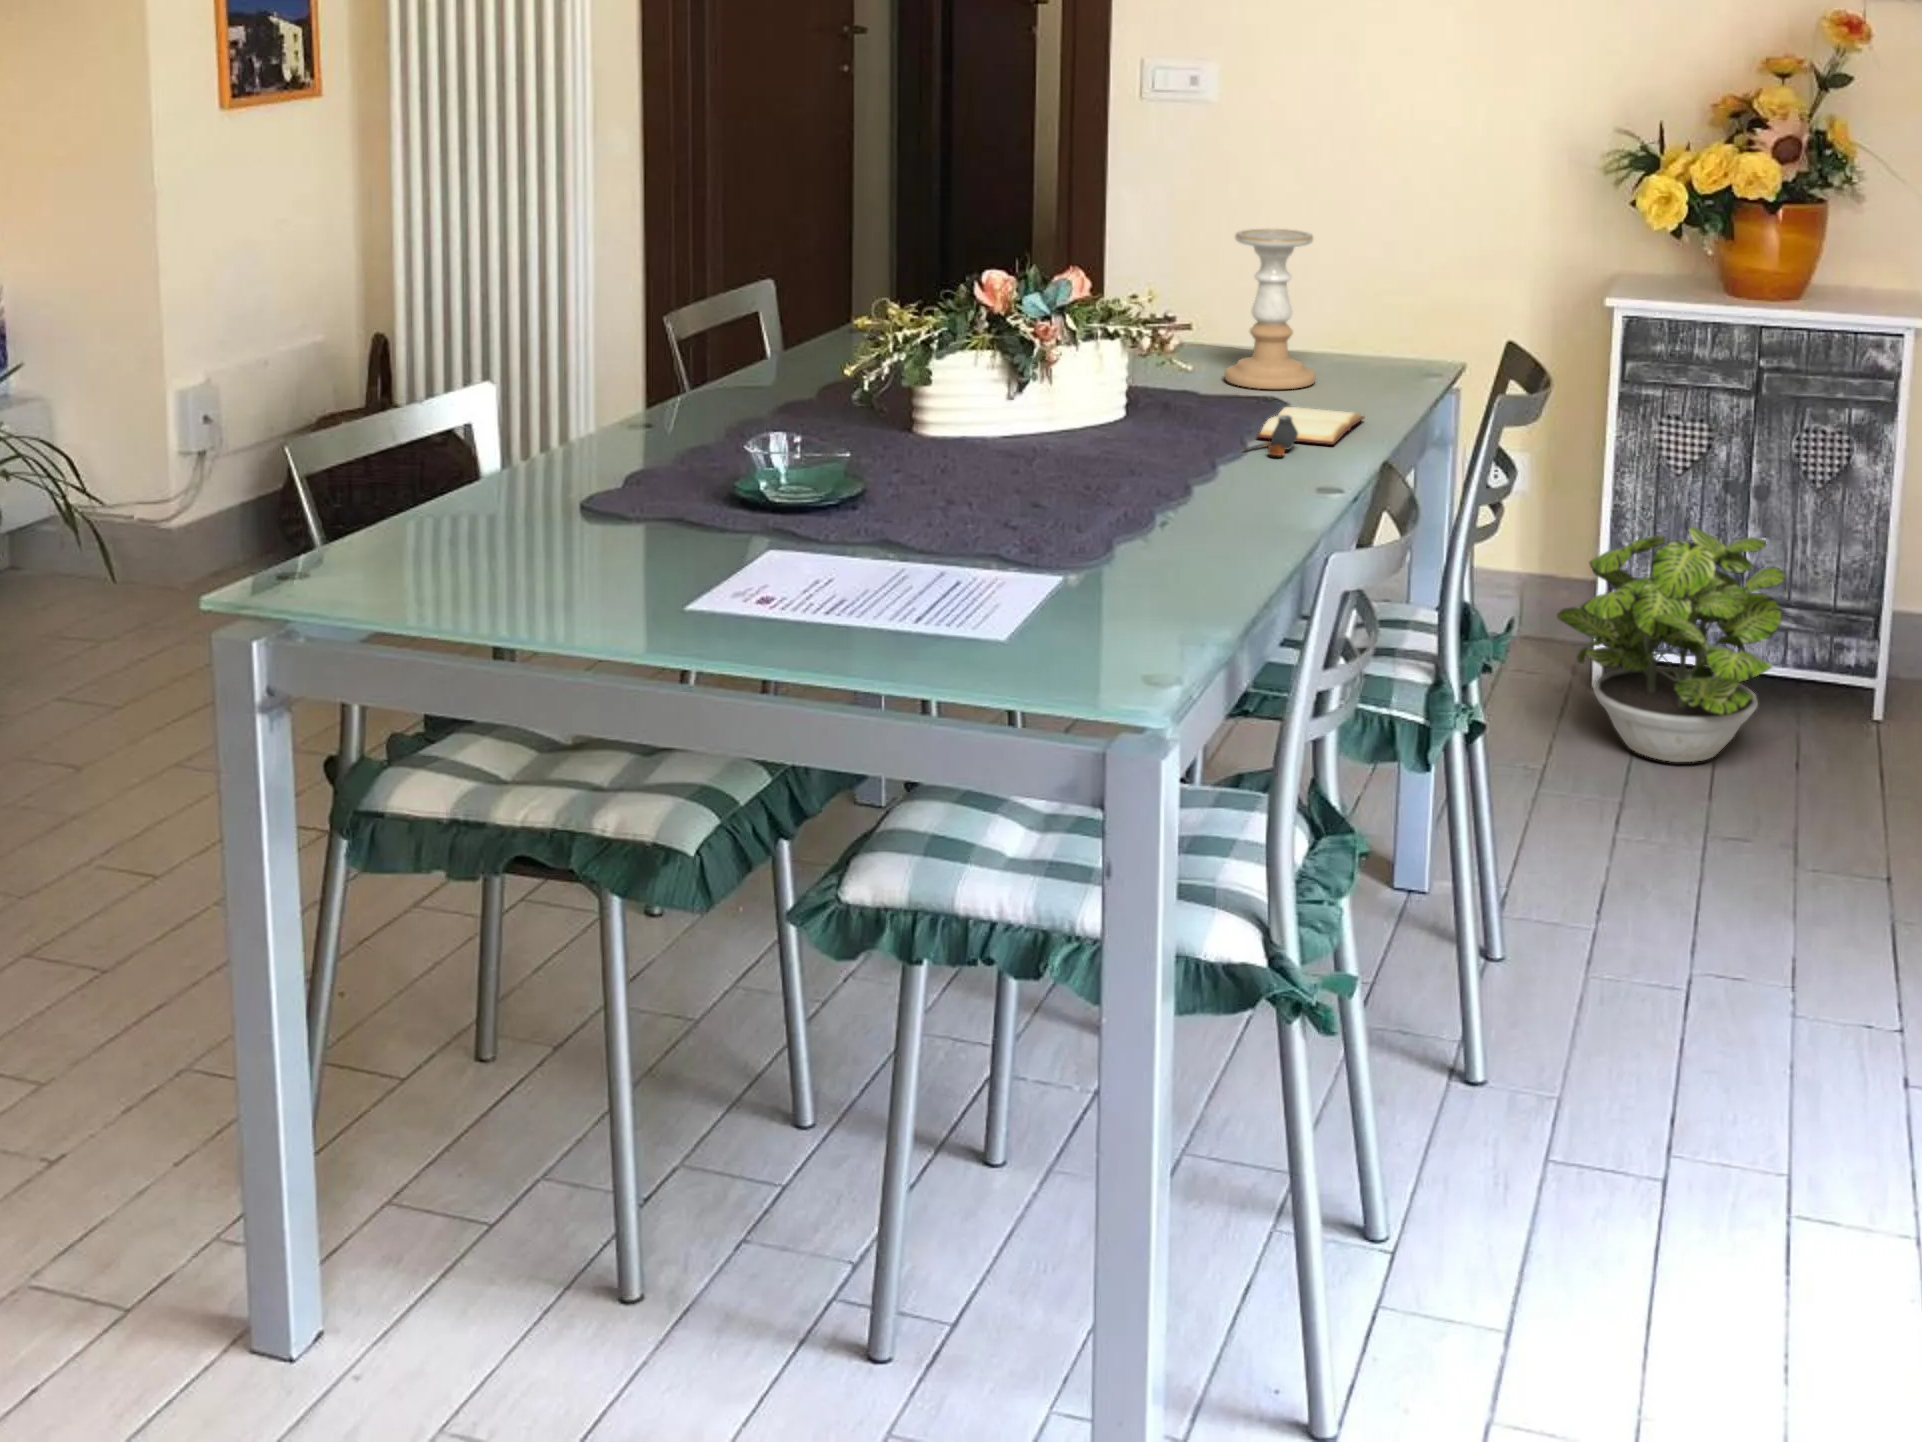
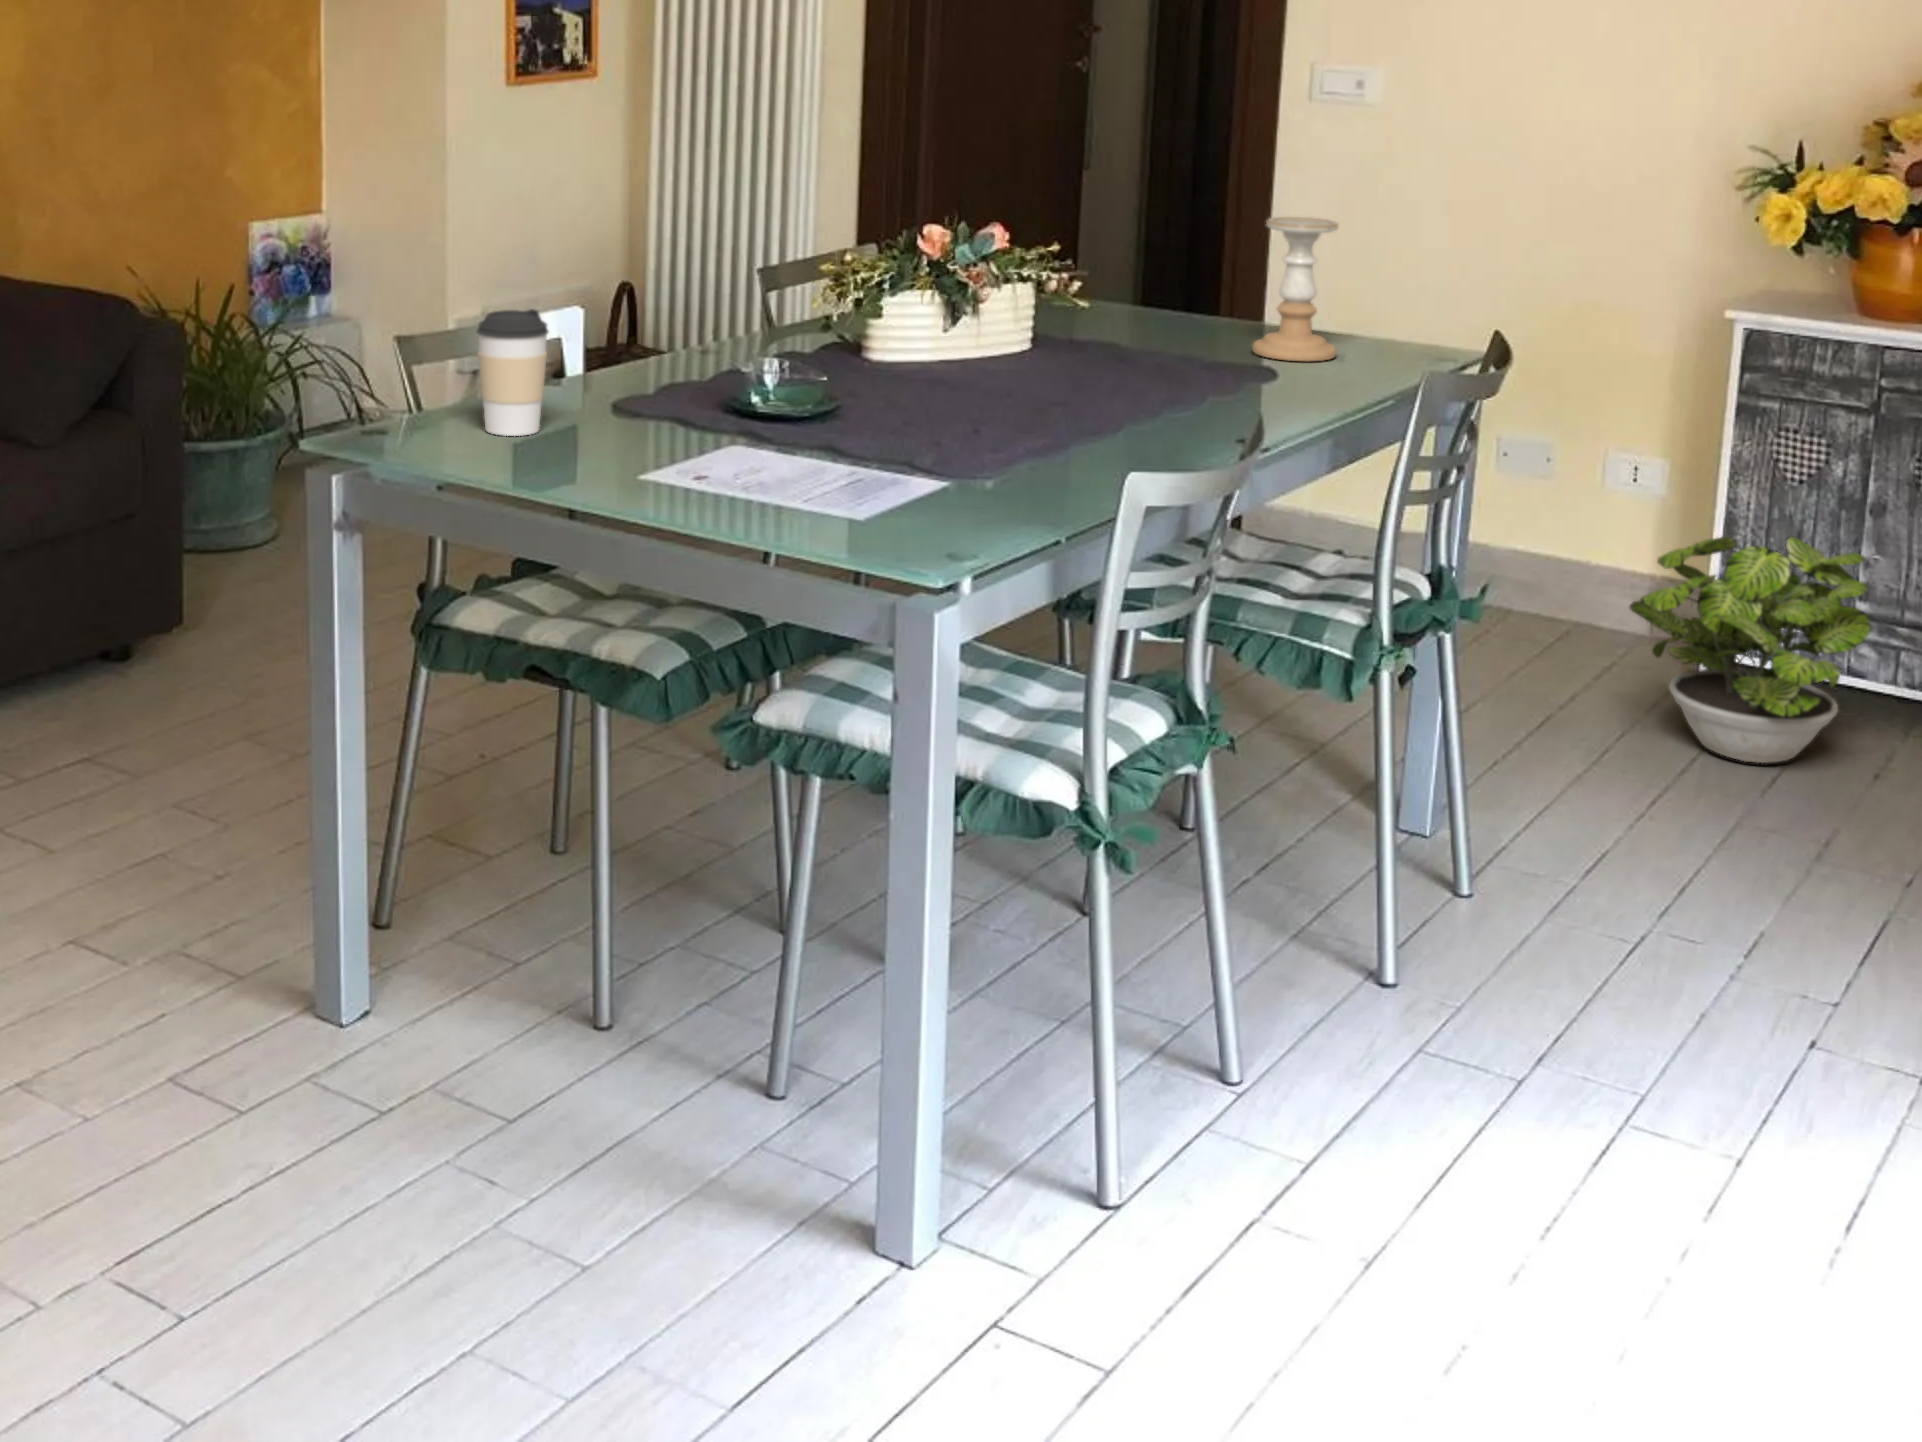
coffee cup: none [425,403,519,568] -> present [477,309,548,436]
book: present [1245,407,1365,456] -> none [1208,373,1348,410]

